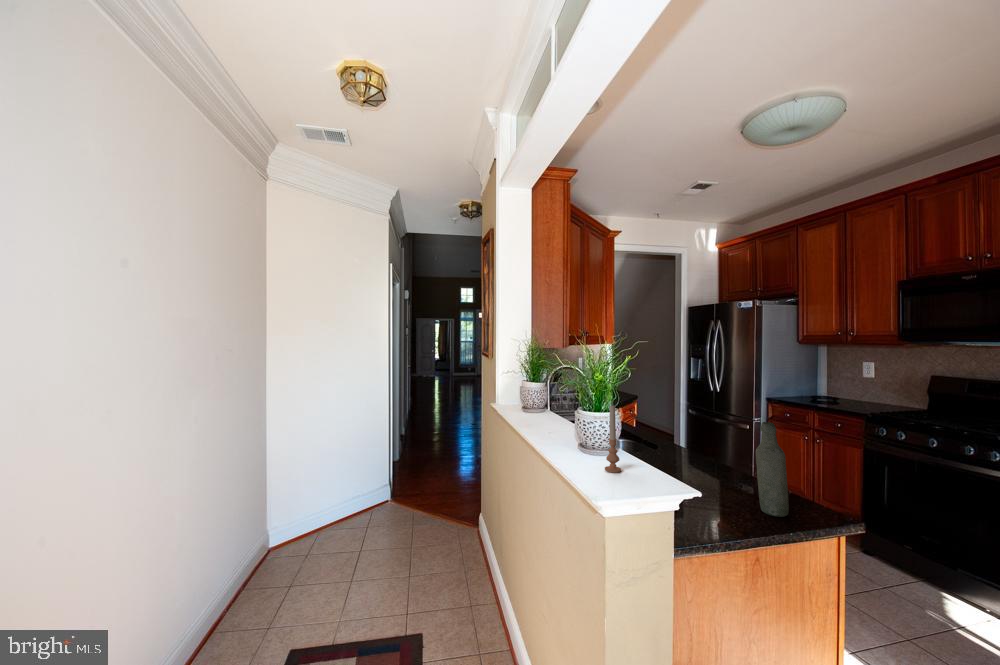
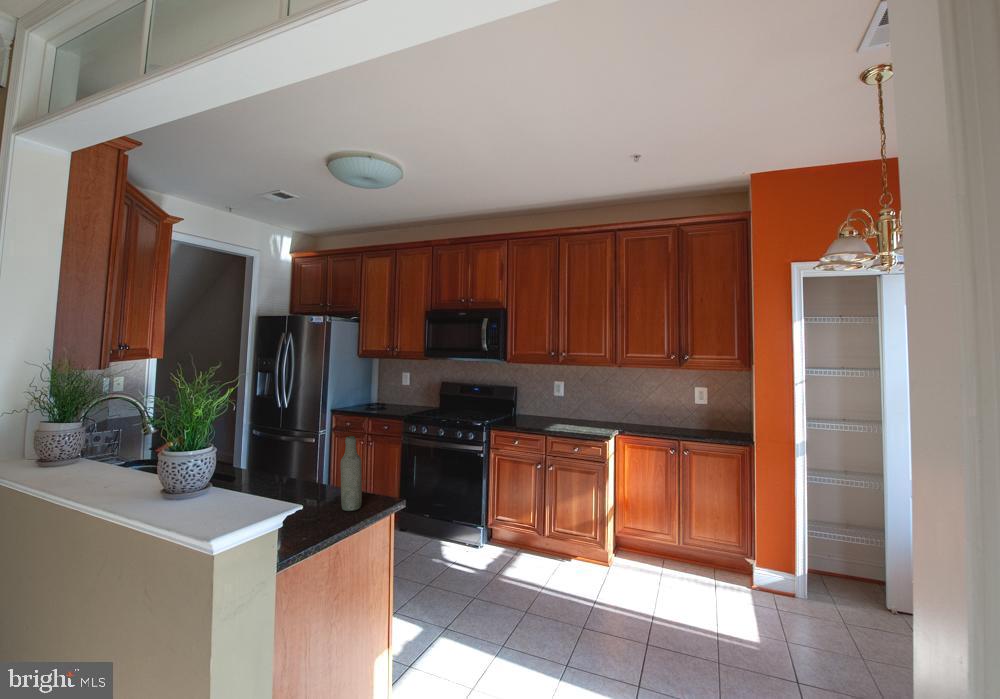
candle: present [605,405,621,473] -> none [205,440,226,512]

